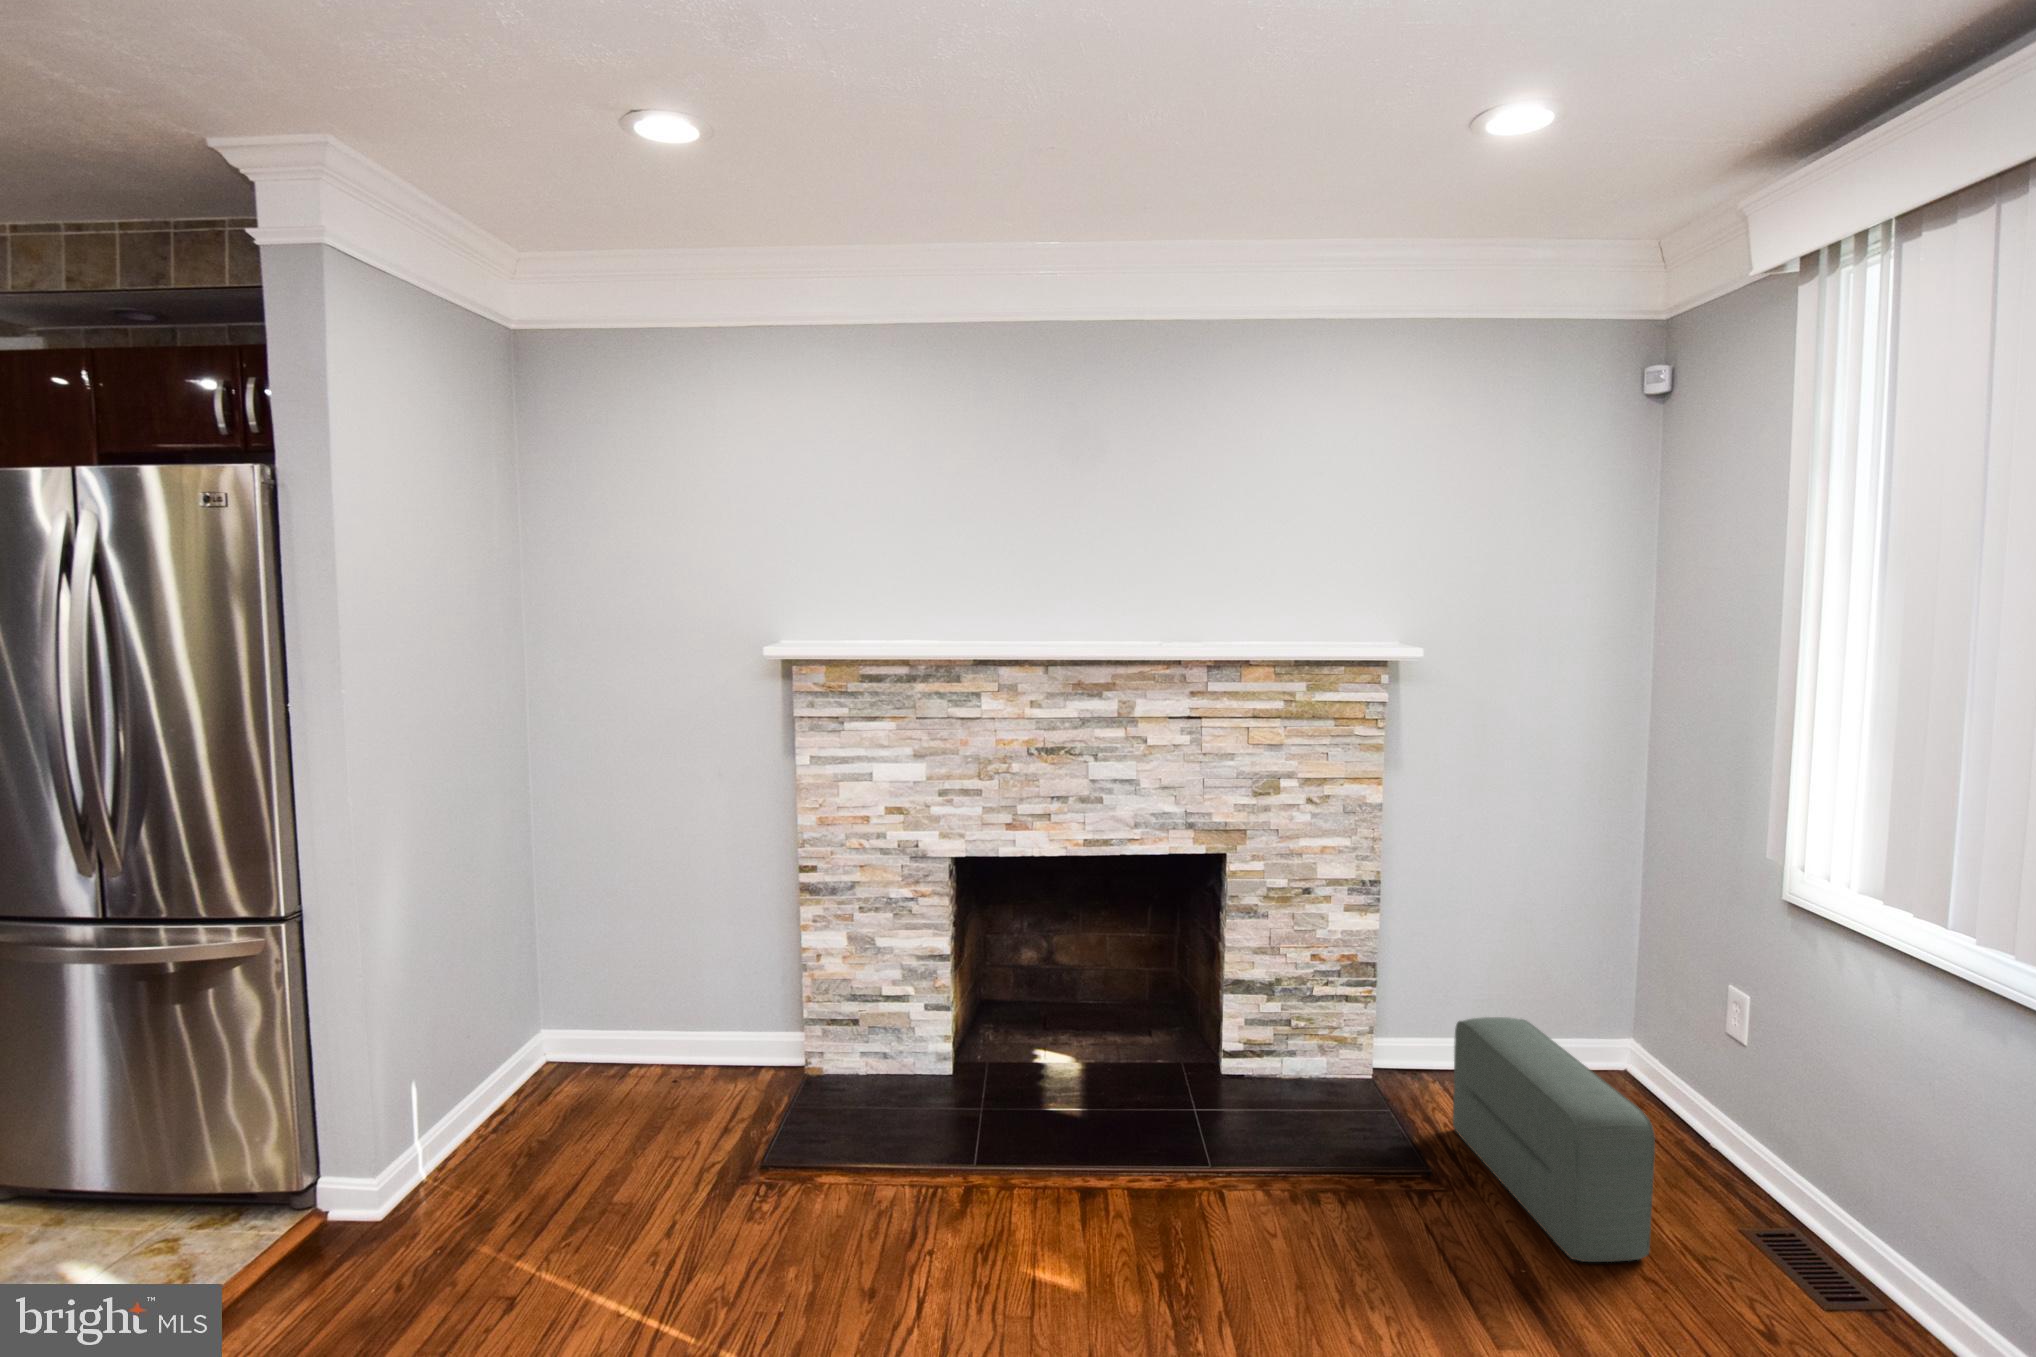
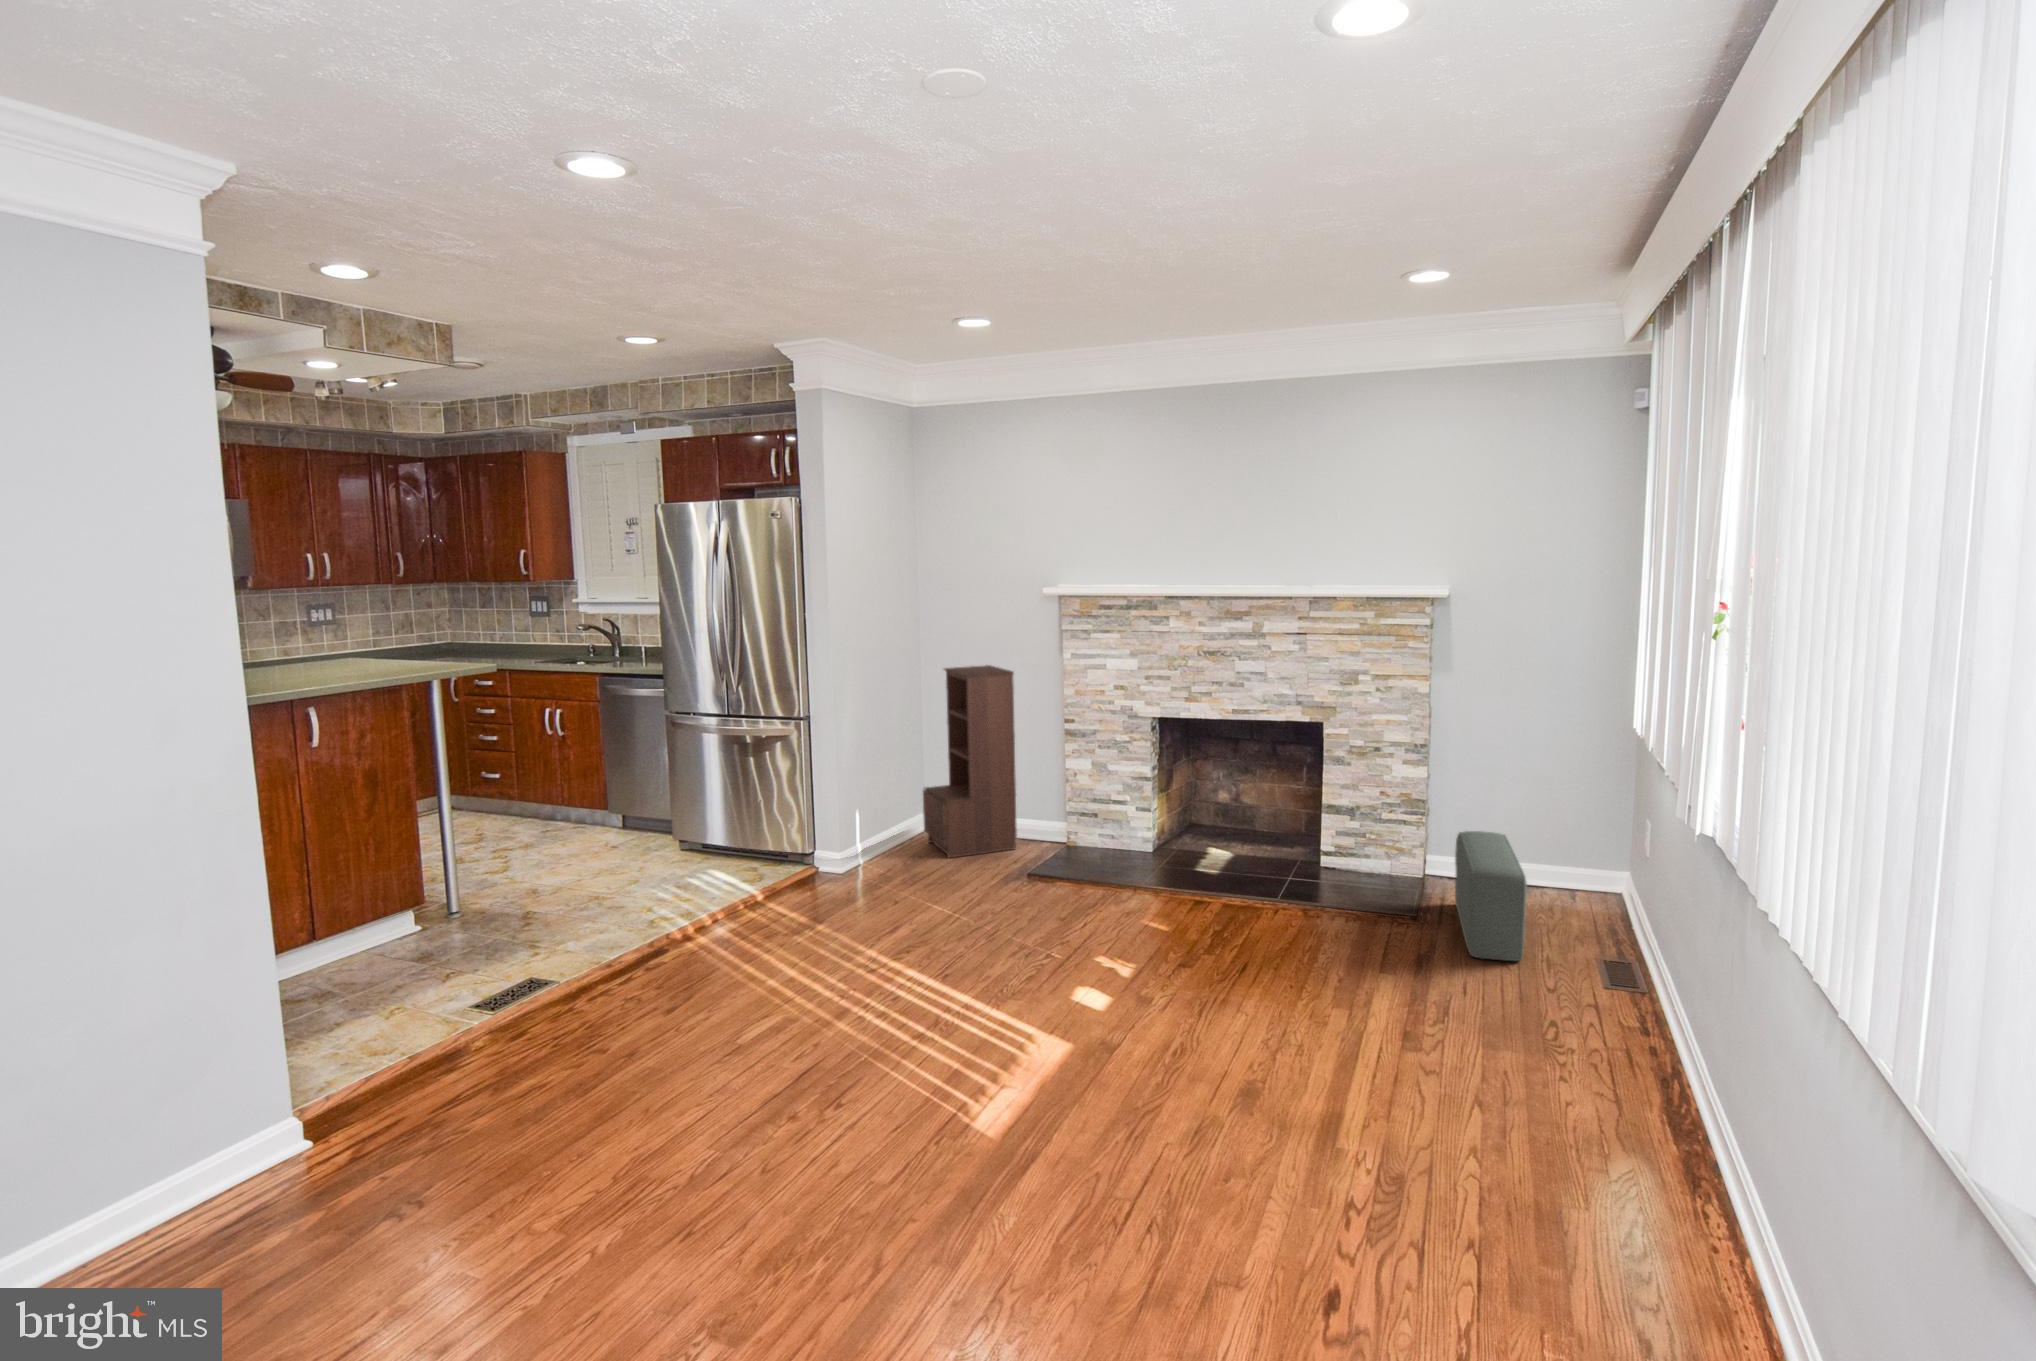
bookshelf: none [541,775,720,1135] -> present [923,665,1017,858]

